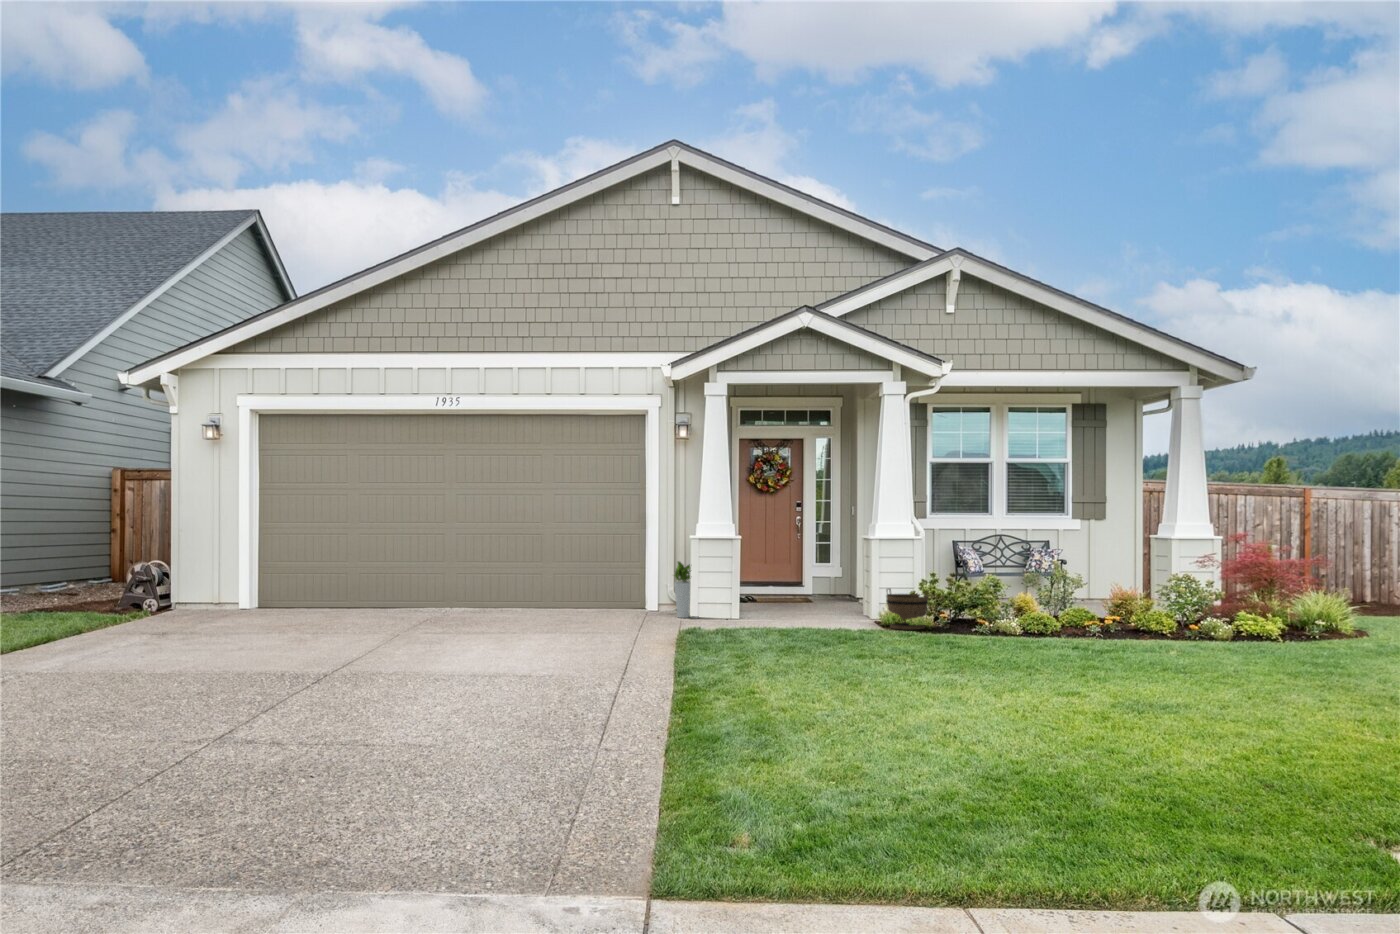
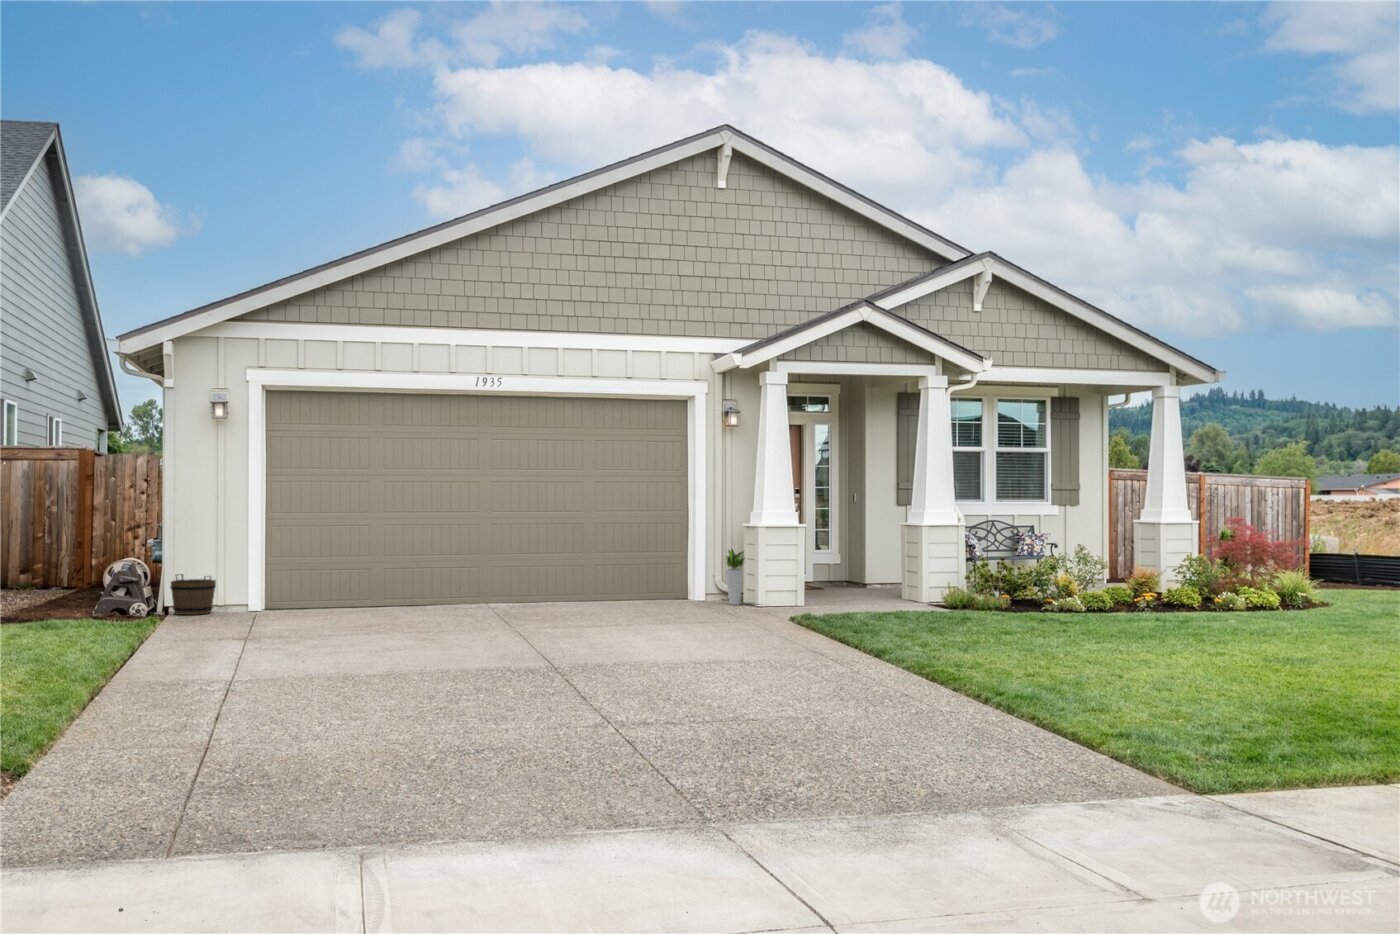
bucket: present [886,589,929,630] -> present [170,574,216,615]

